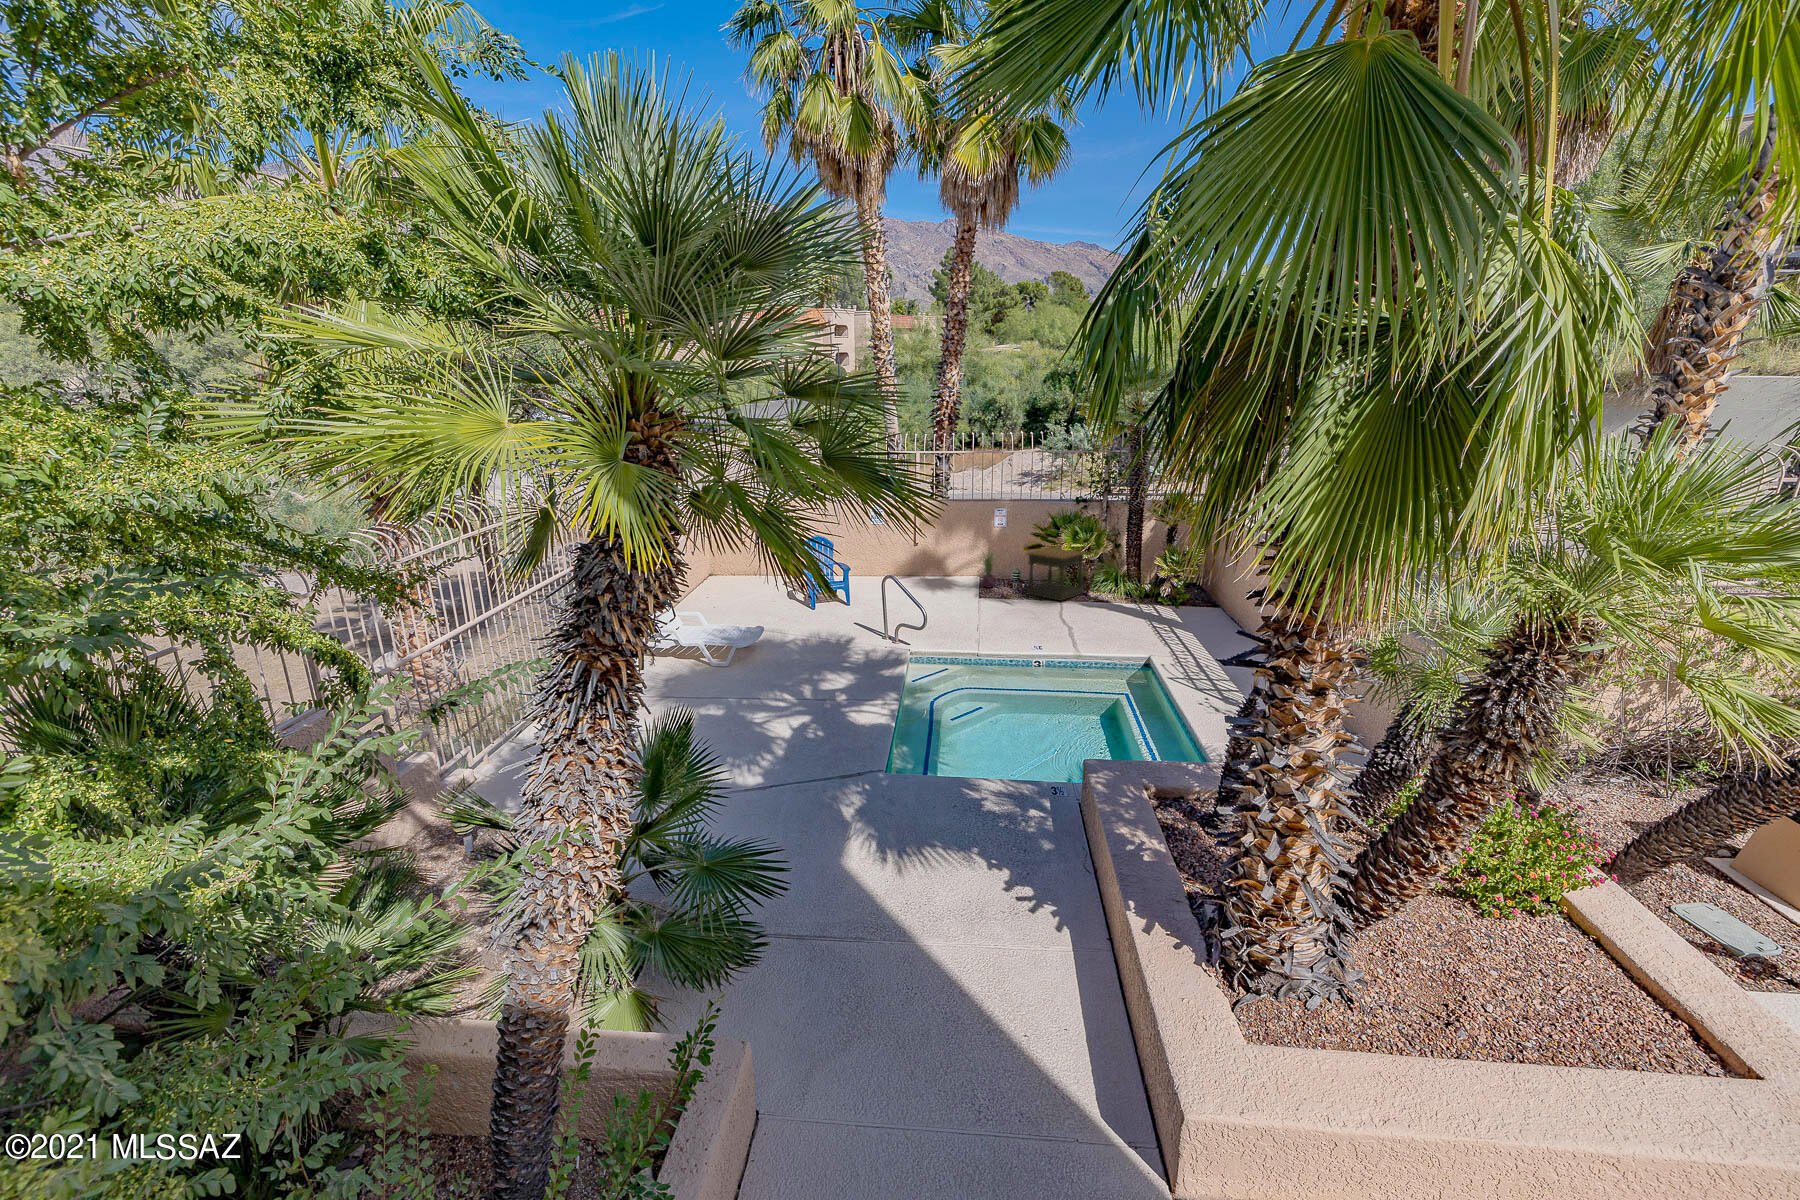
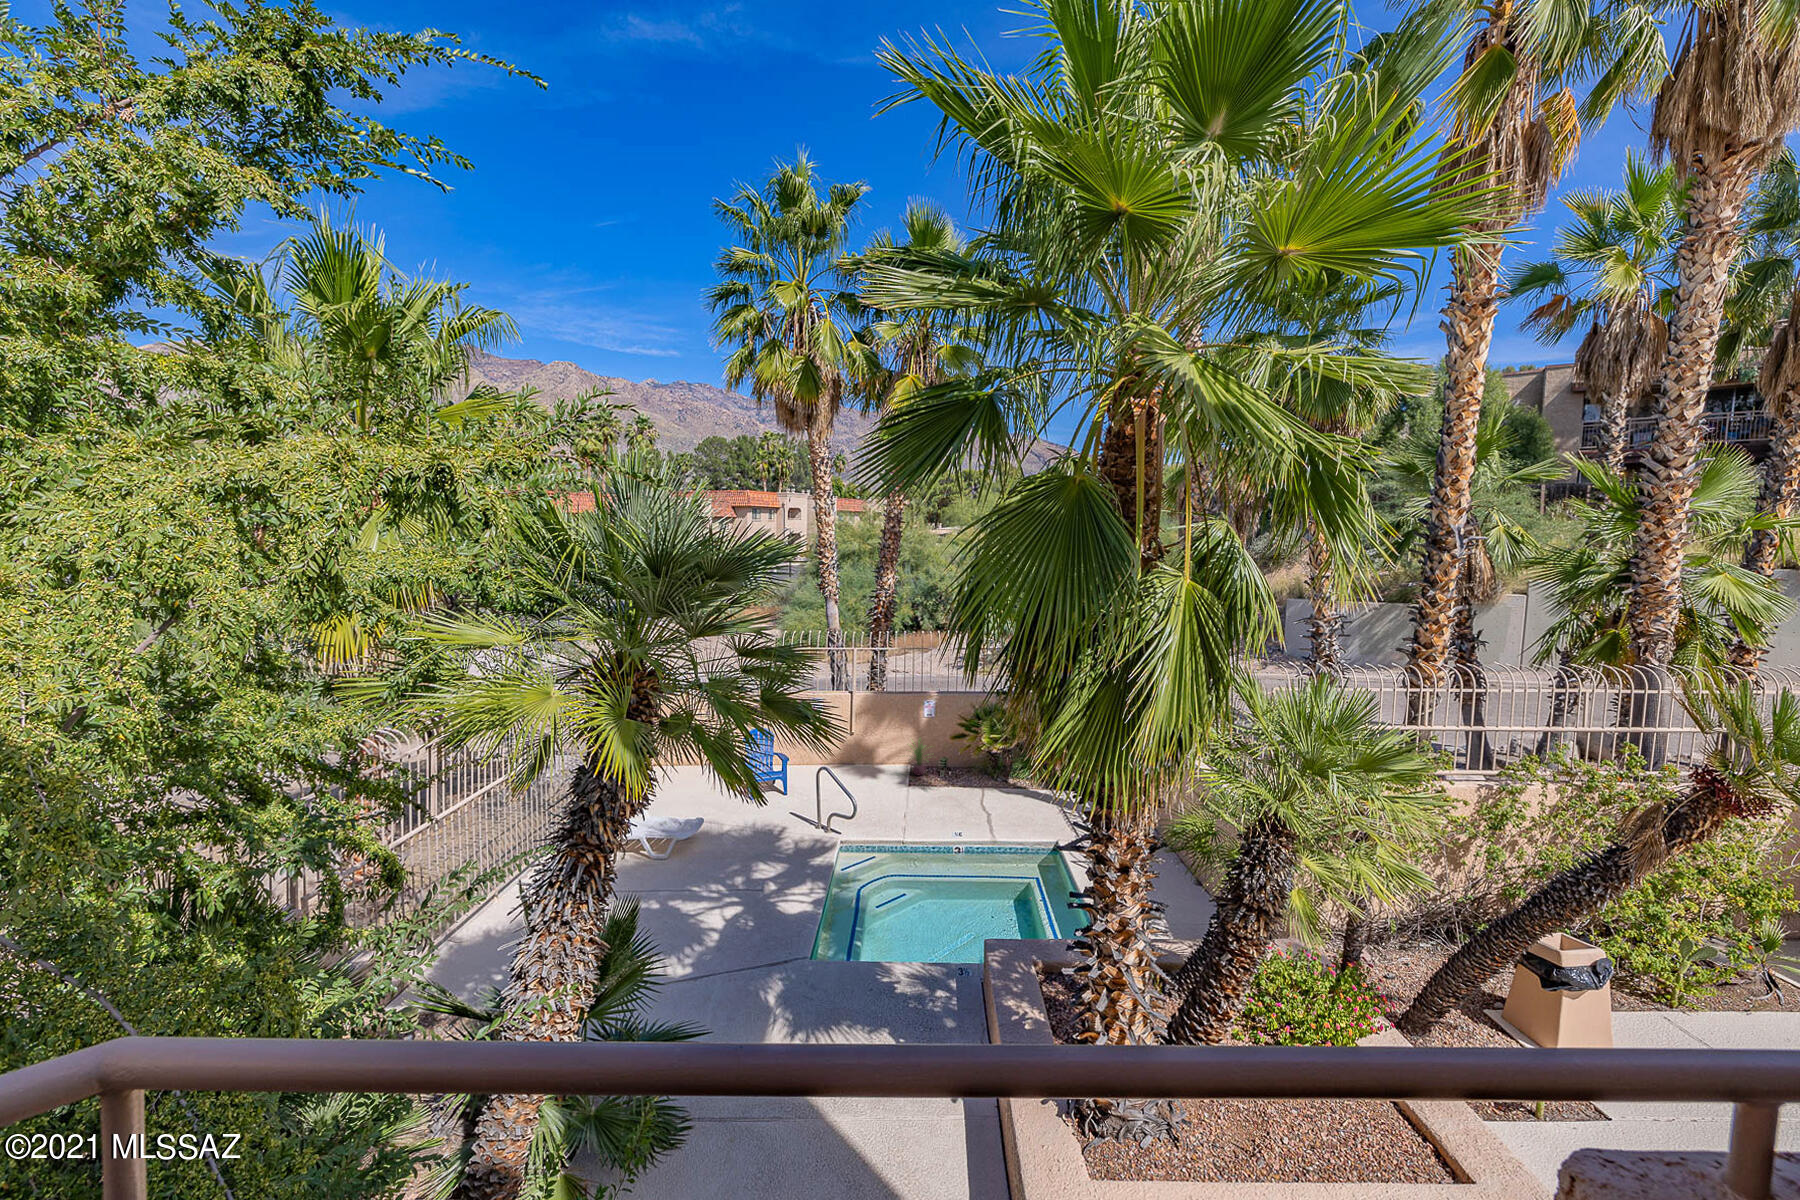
side table: present [1026,547,1086,600] -> none [952,738,1006,788]

